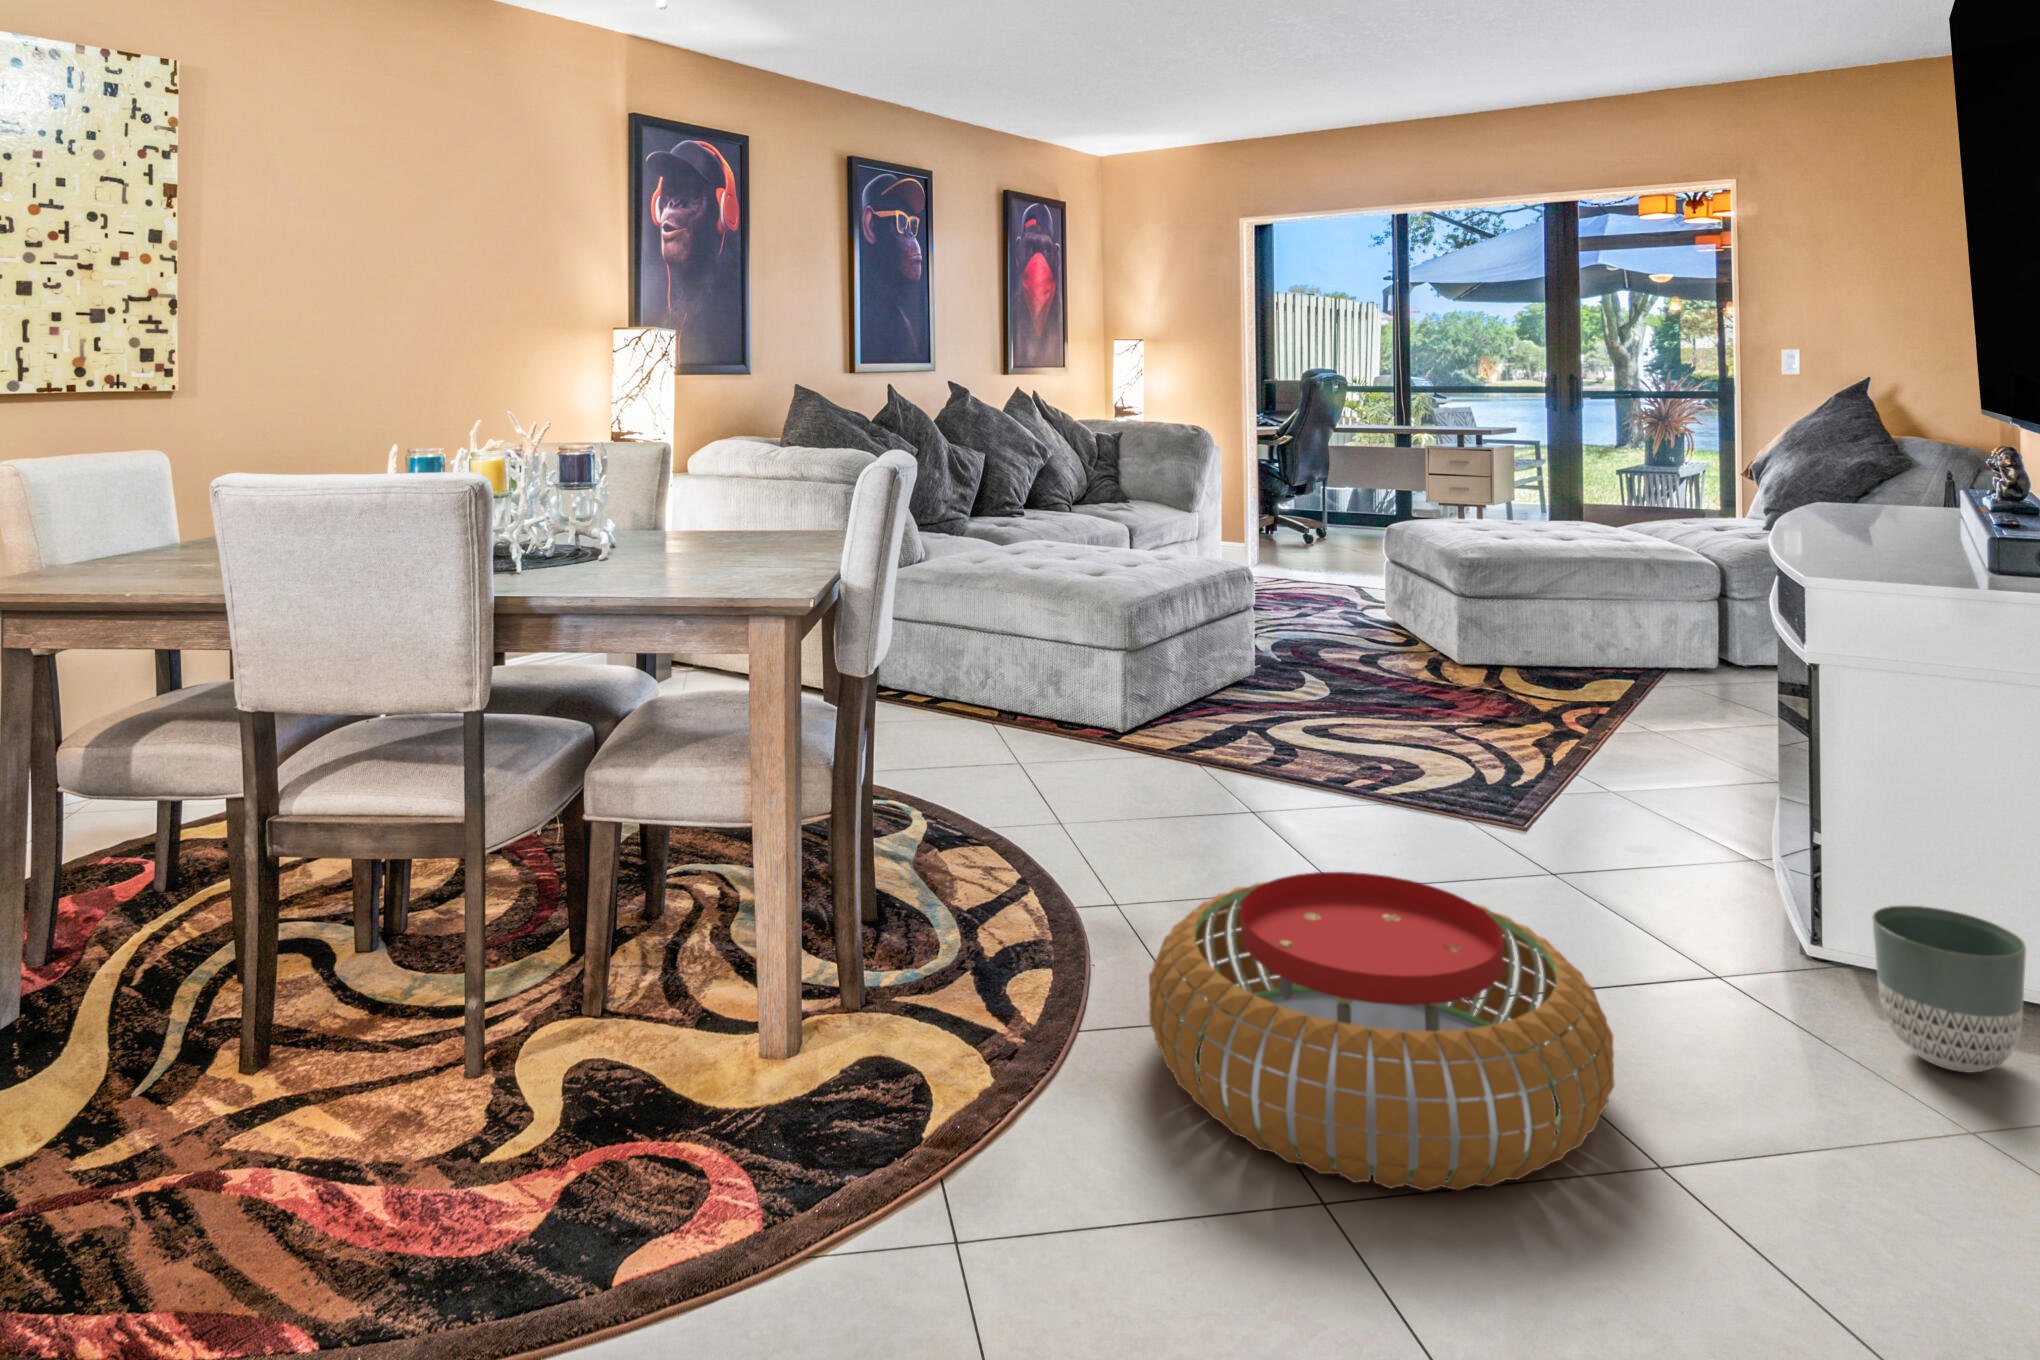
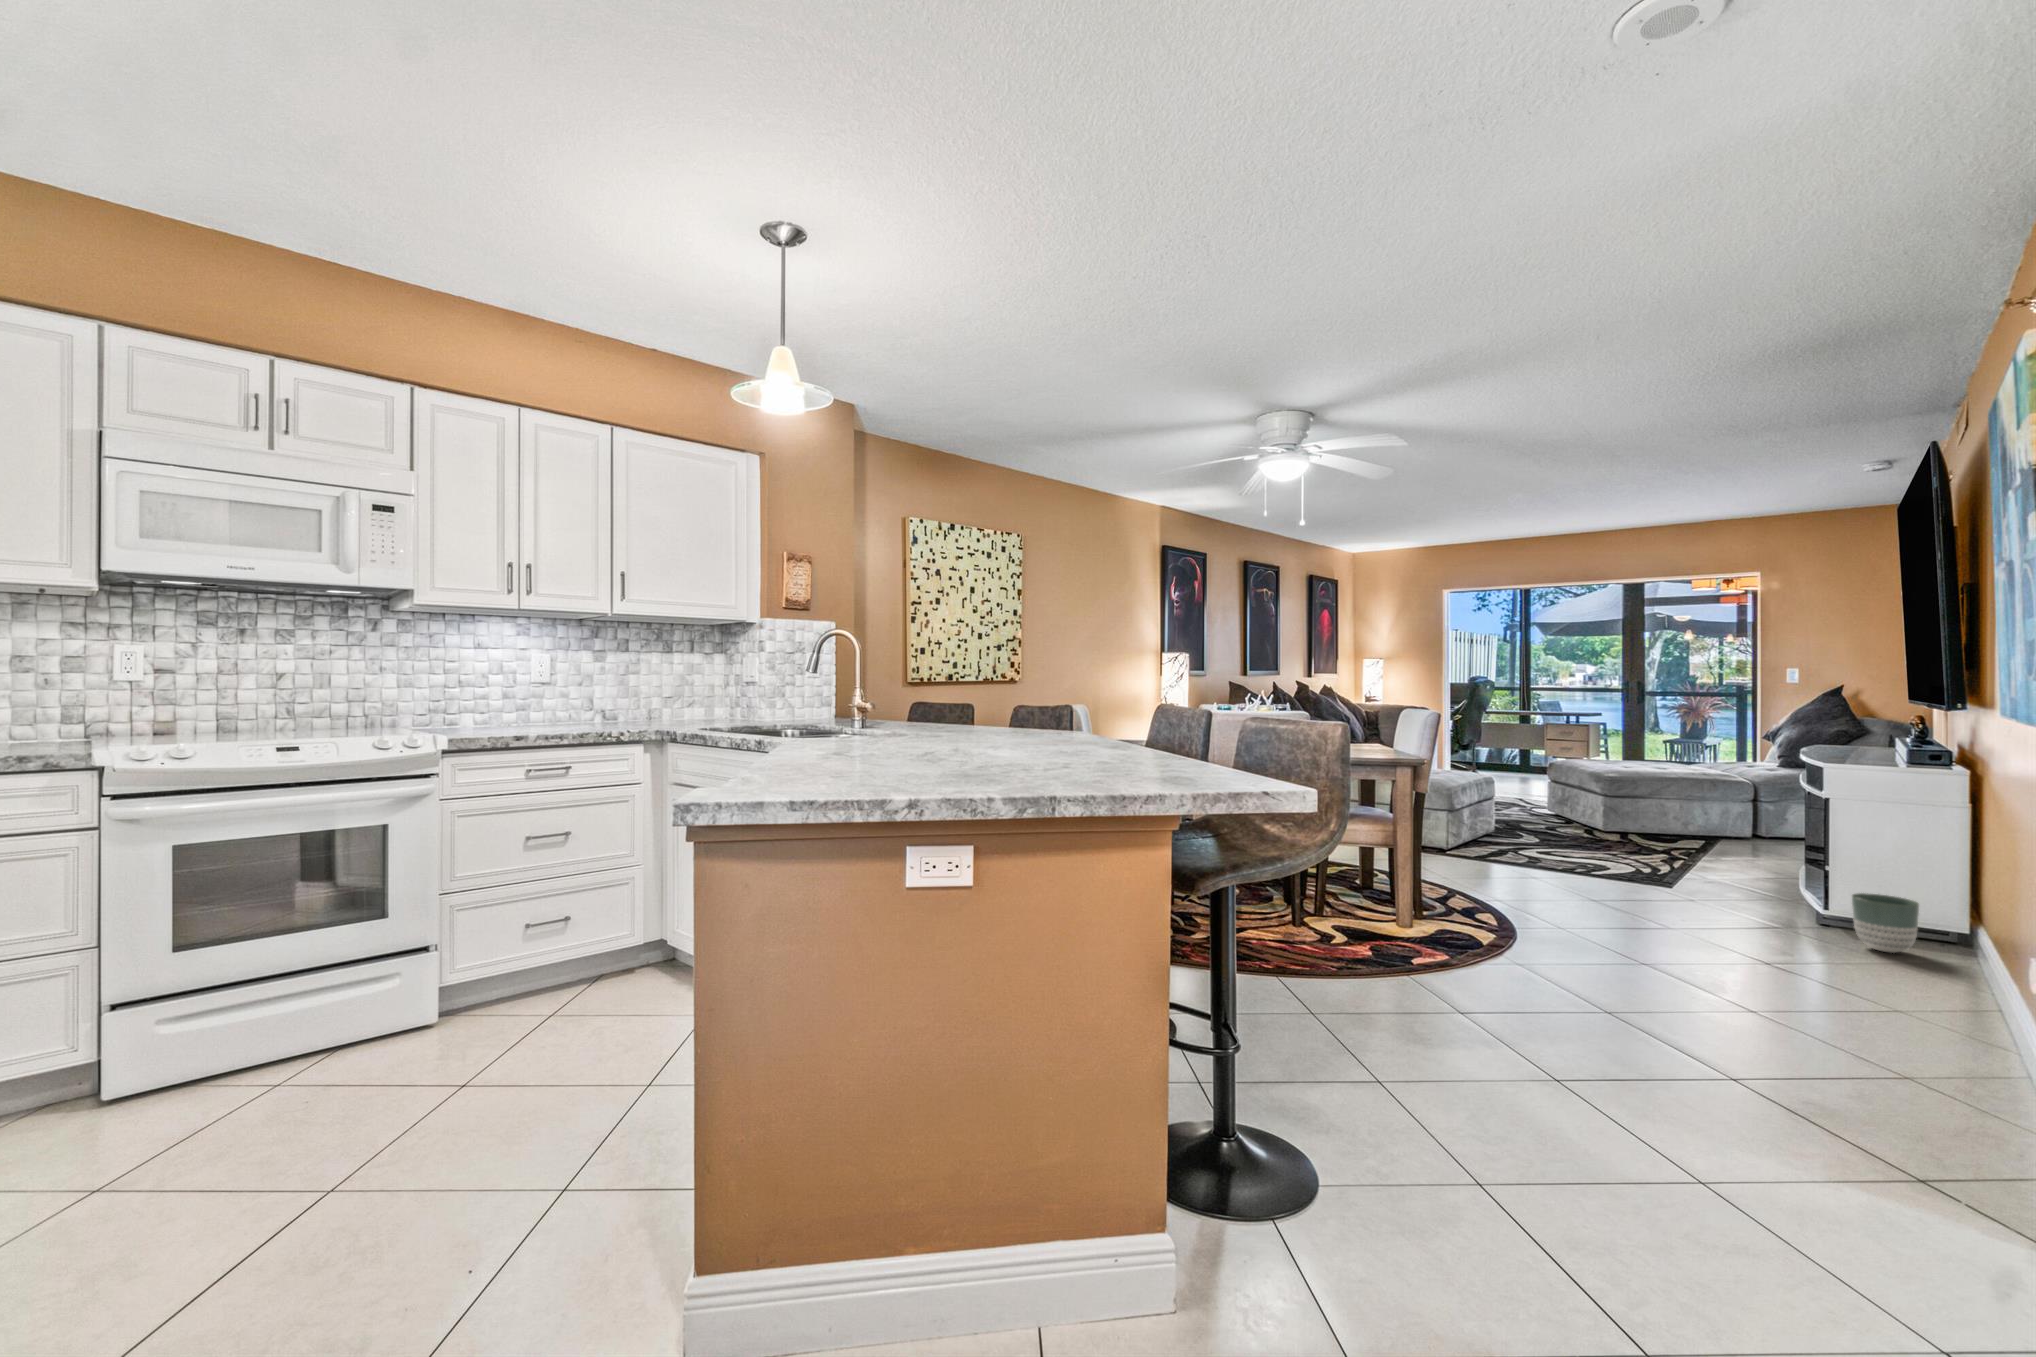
pouf: present [1149,872,1614,1191] -> none [1544,873,1747,964]

